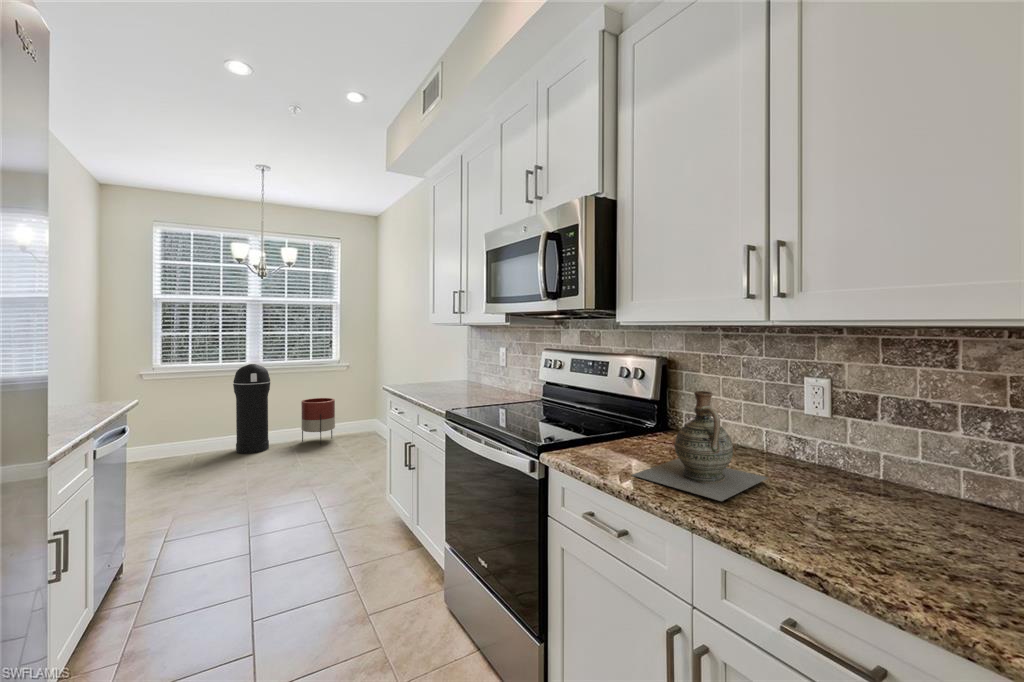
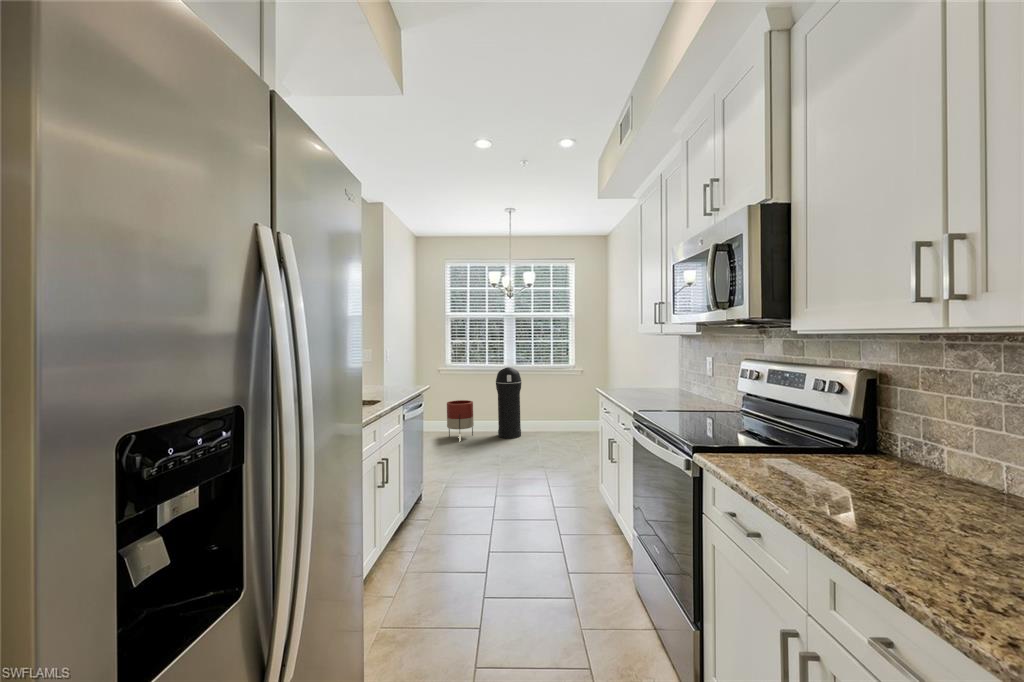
ceramic jug: present [633,391,768,501] -> none [779,410,968,533]
planter: present [301,398,335,445] -> present [447,400,474,436]

